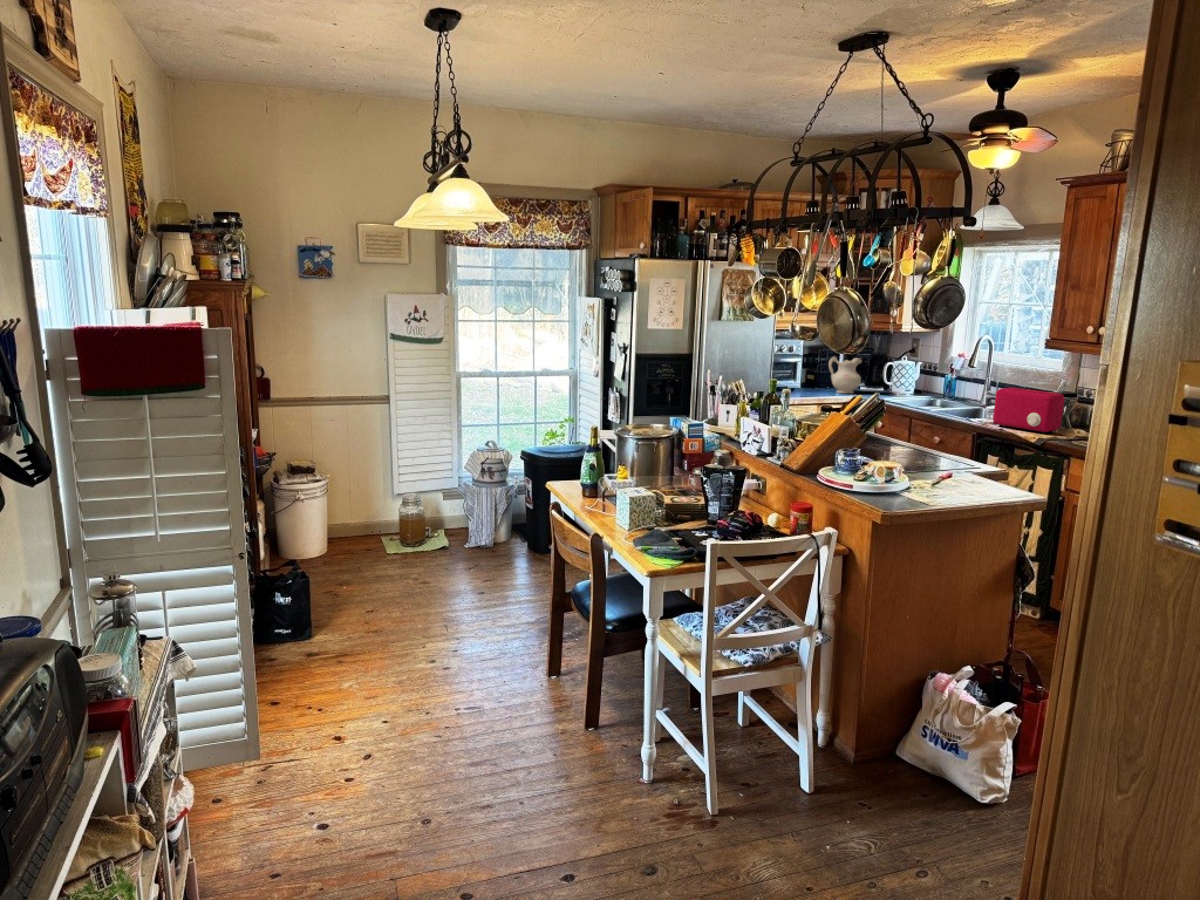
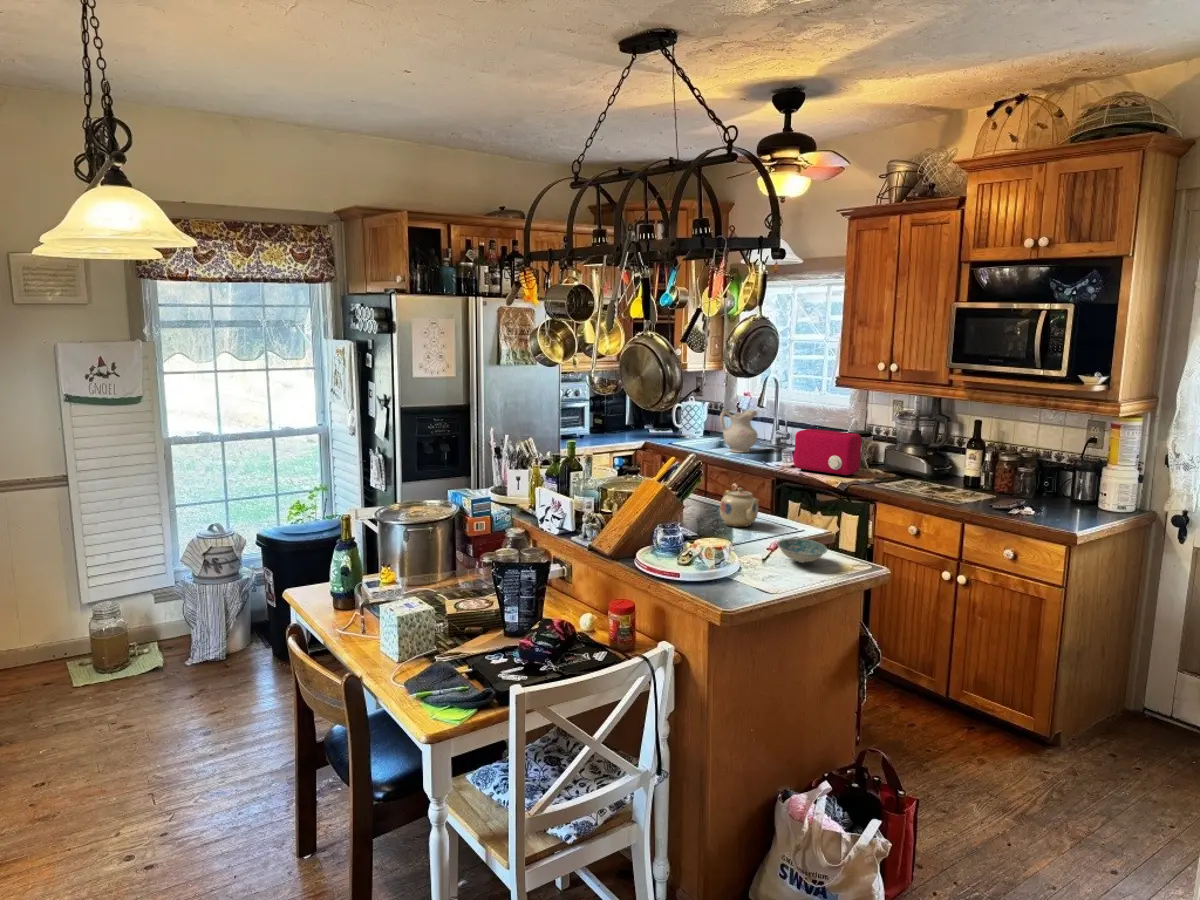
ceramic pitcher: present [829,356,862,394] -> present [720,409,758,453]
teapot: none [902,427,938,461] -> present [720,488,759,527]
ceramic bowl: none [944,469,990,489] -> present [777,538,827,563]

